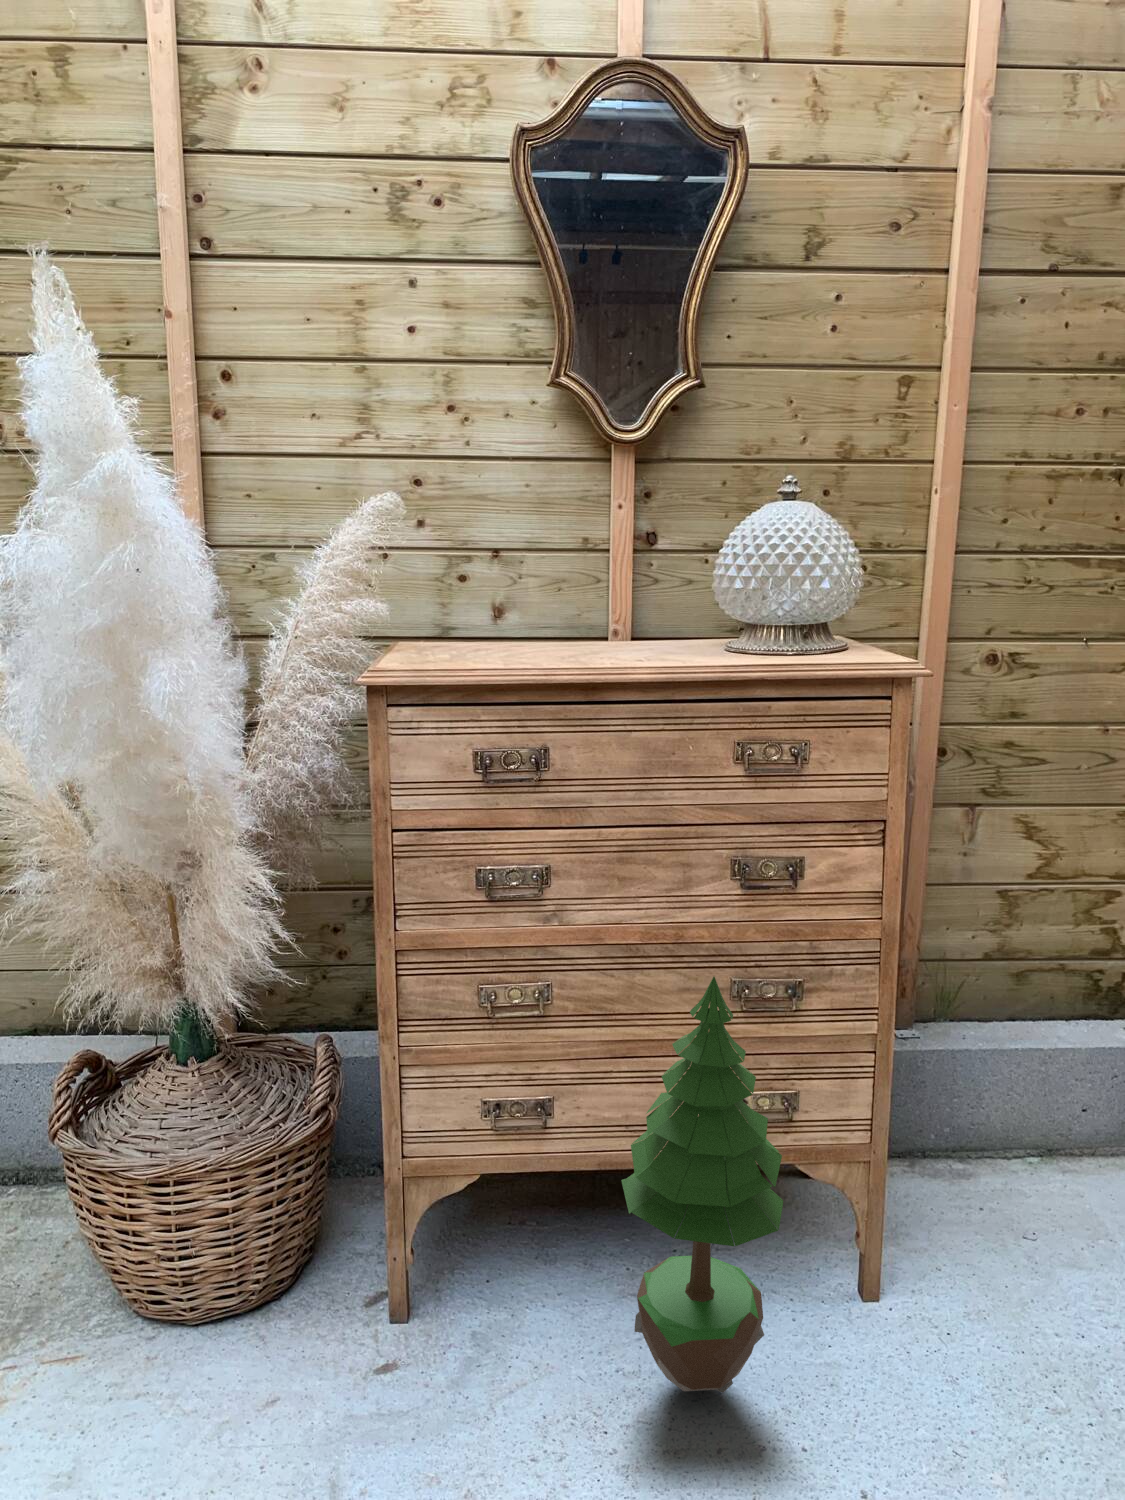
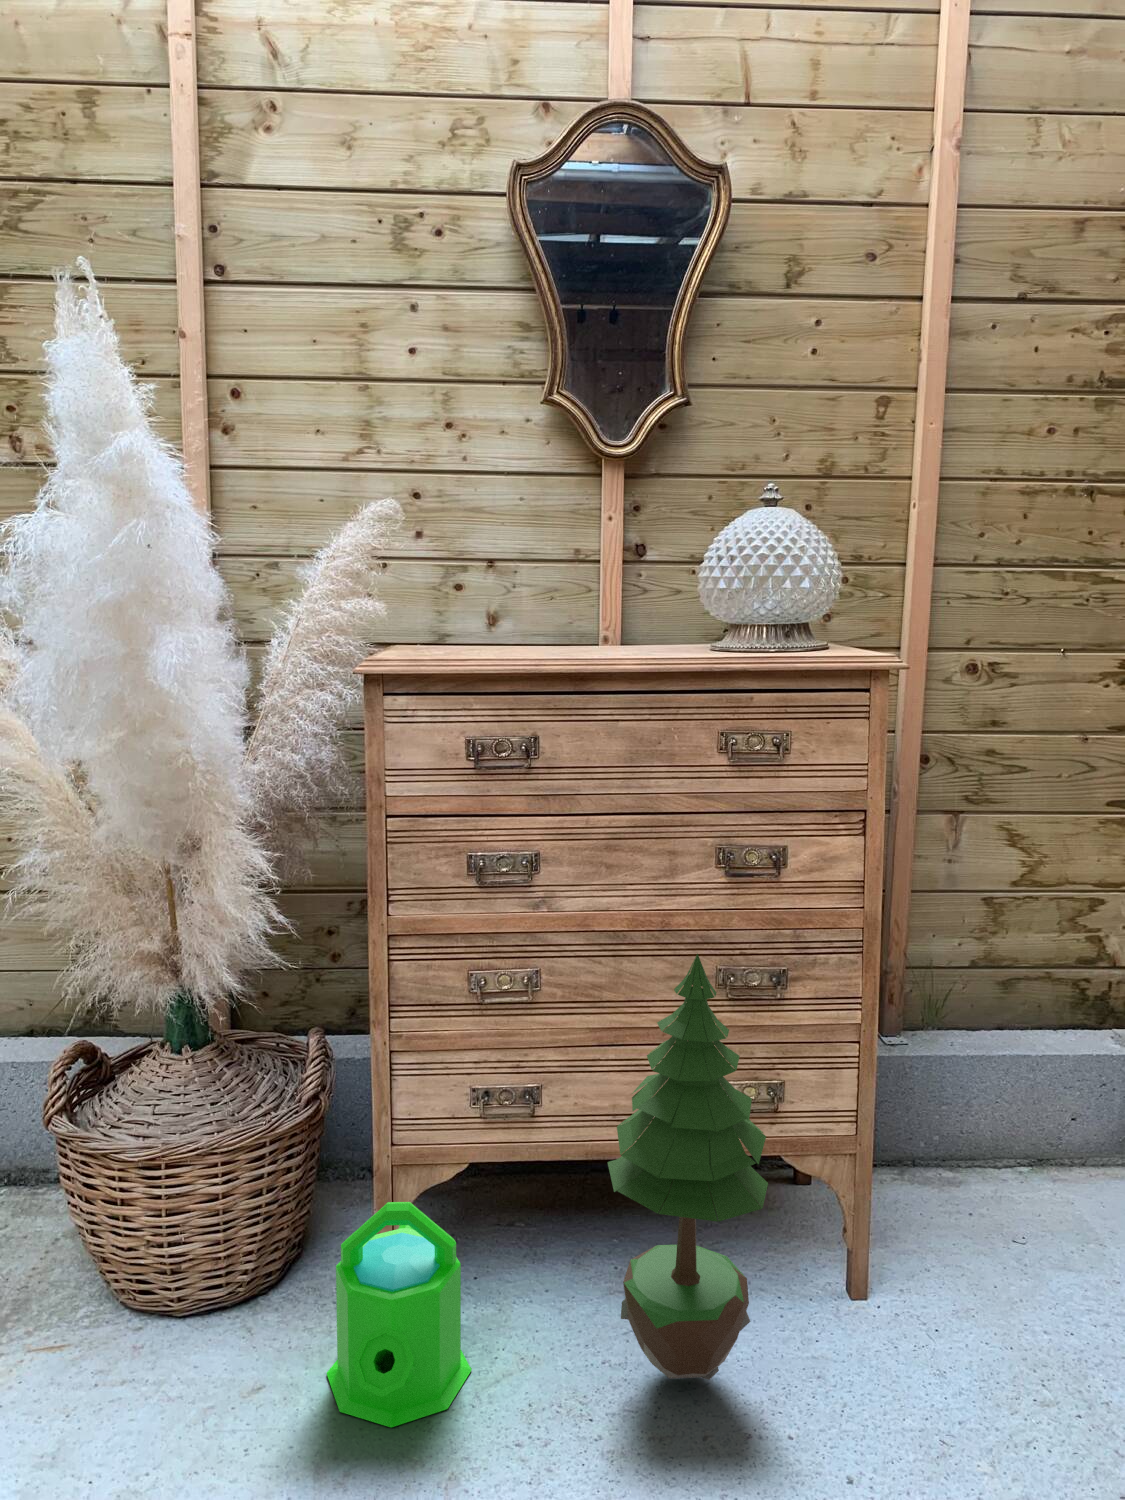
watering can: none [341,1220,486,1444] -> present [327,1202,472,1428]

